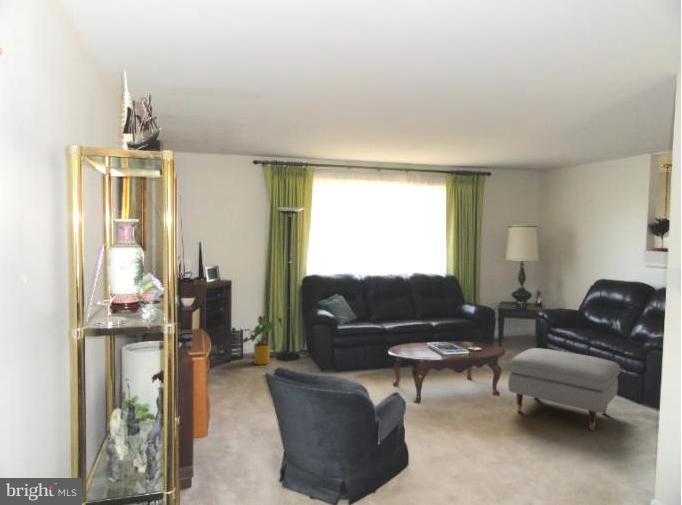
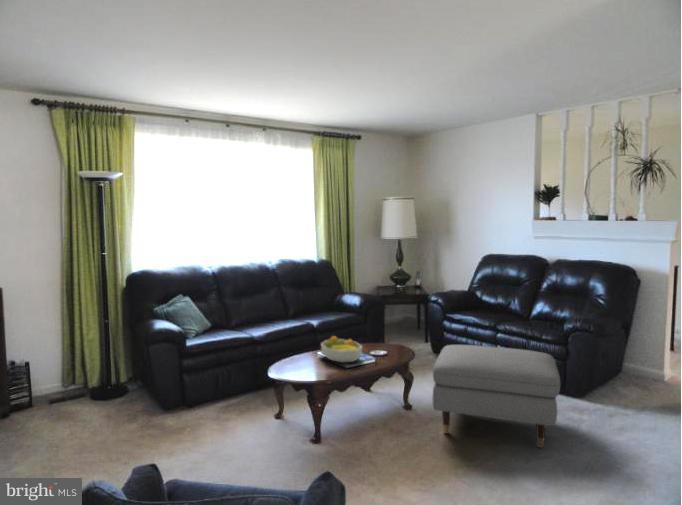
house plant: present [242,316,282,365] -> none [22,335,98,413]
fruit bowl: none [431,332,462,351] -> present [321,336,362,363]

